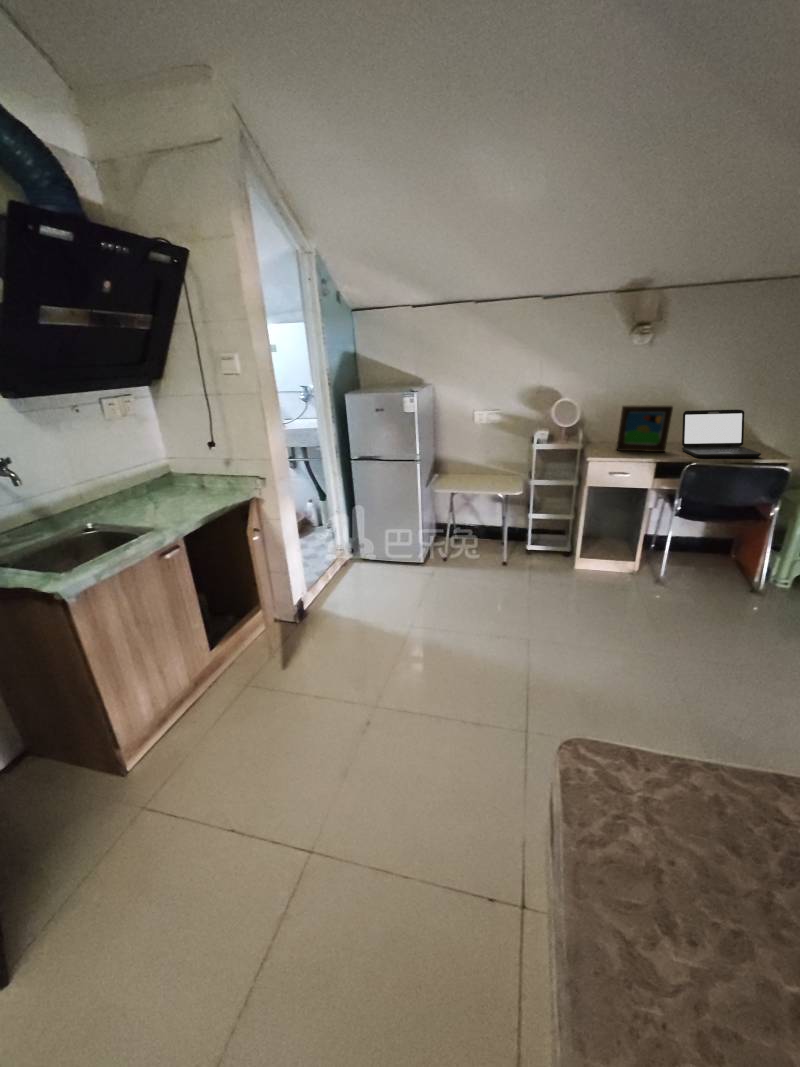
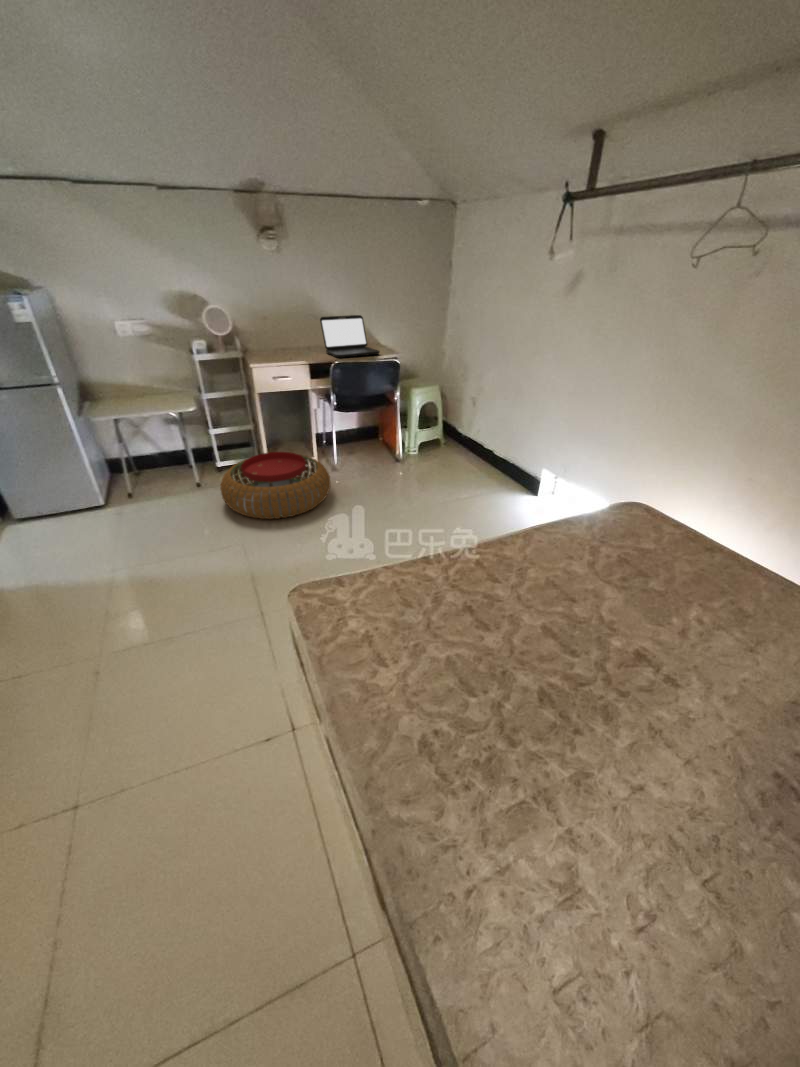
picture frame: present [616,405,673,452] -> none [269,312,314,357]
pouf: none [523,549,652,628] -> present [220,452,330,519]

